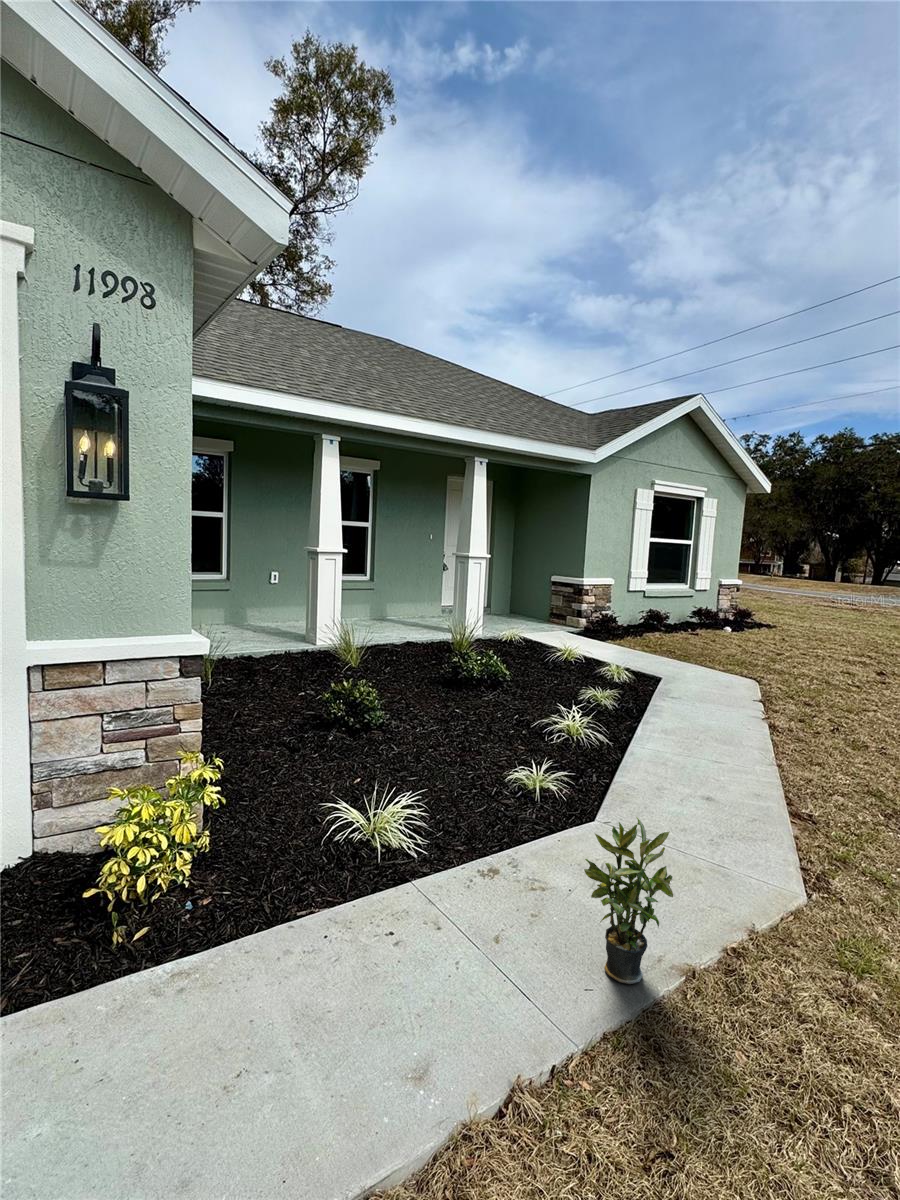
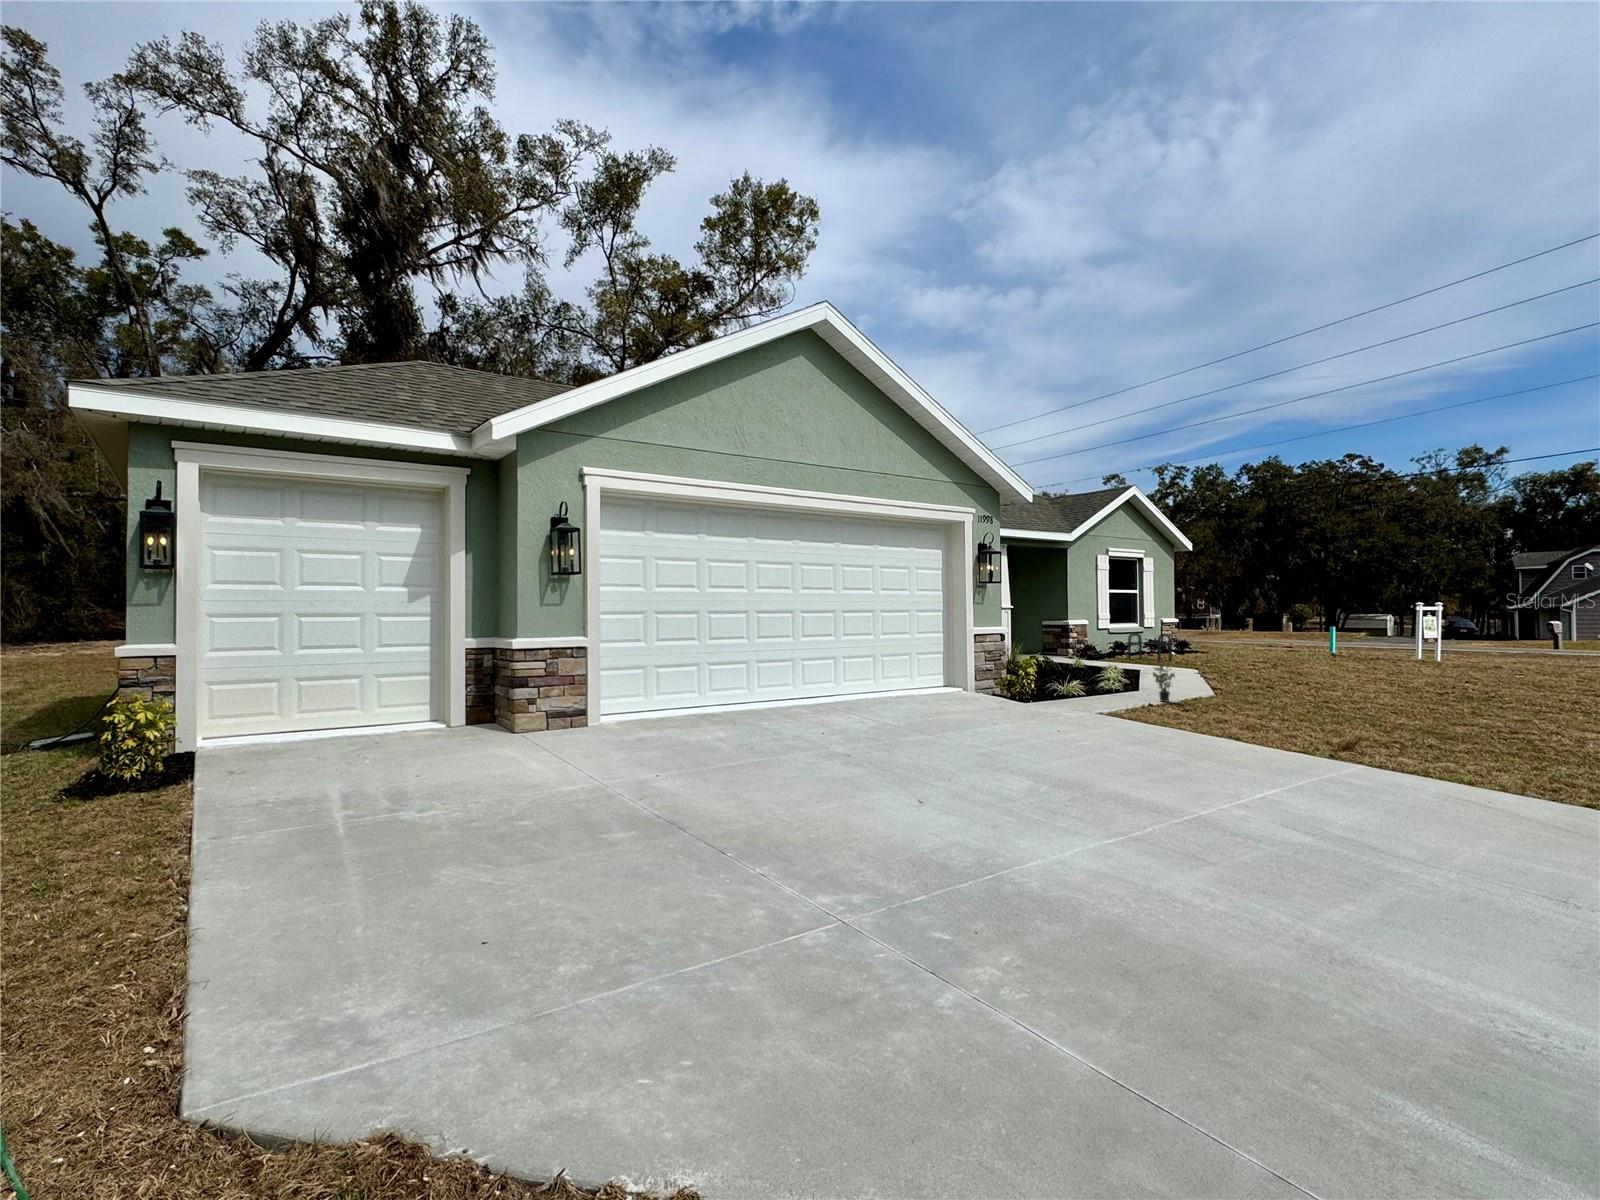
bench: none [667,596,728,637] -> present [1127,633,1172,661]

